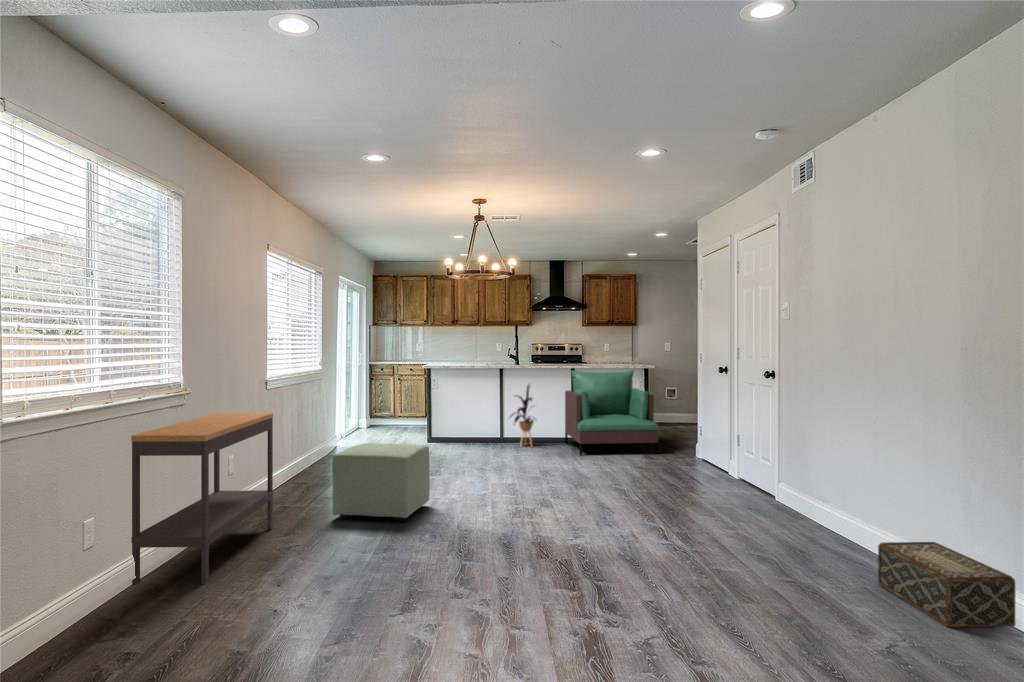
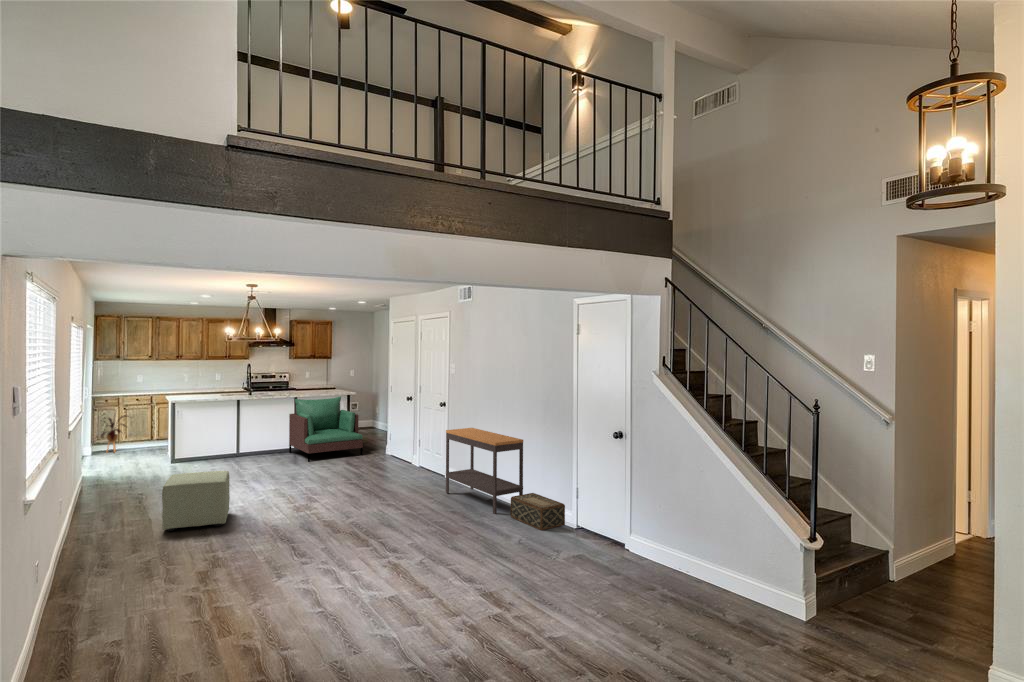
house plant: present [511,385,535,445] -> present [101,414,128,452]
console table: present [131,413,273,585] -> present [446,428,523,514]

